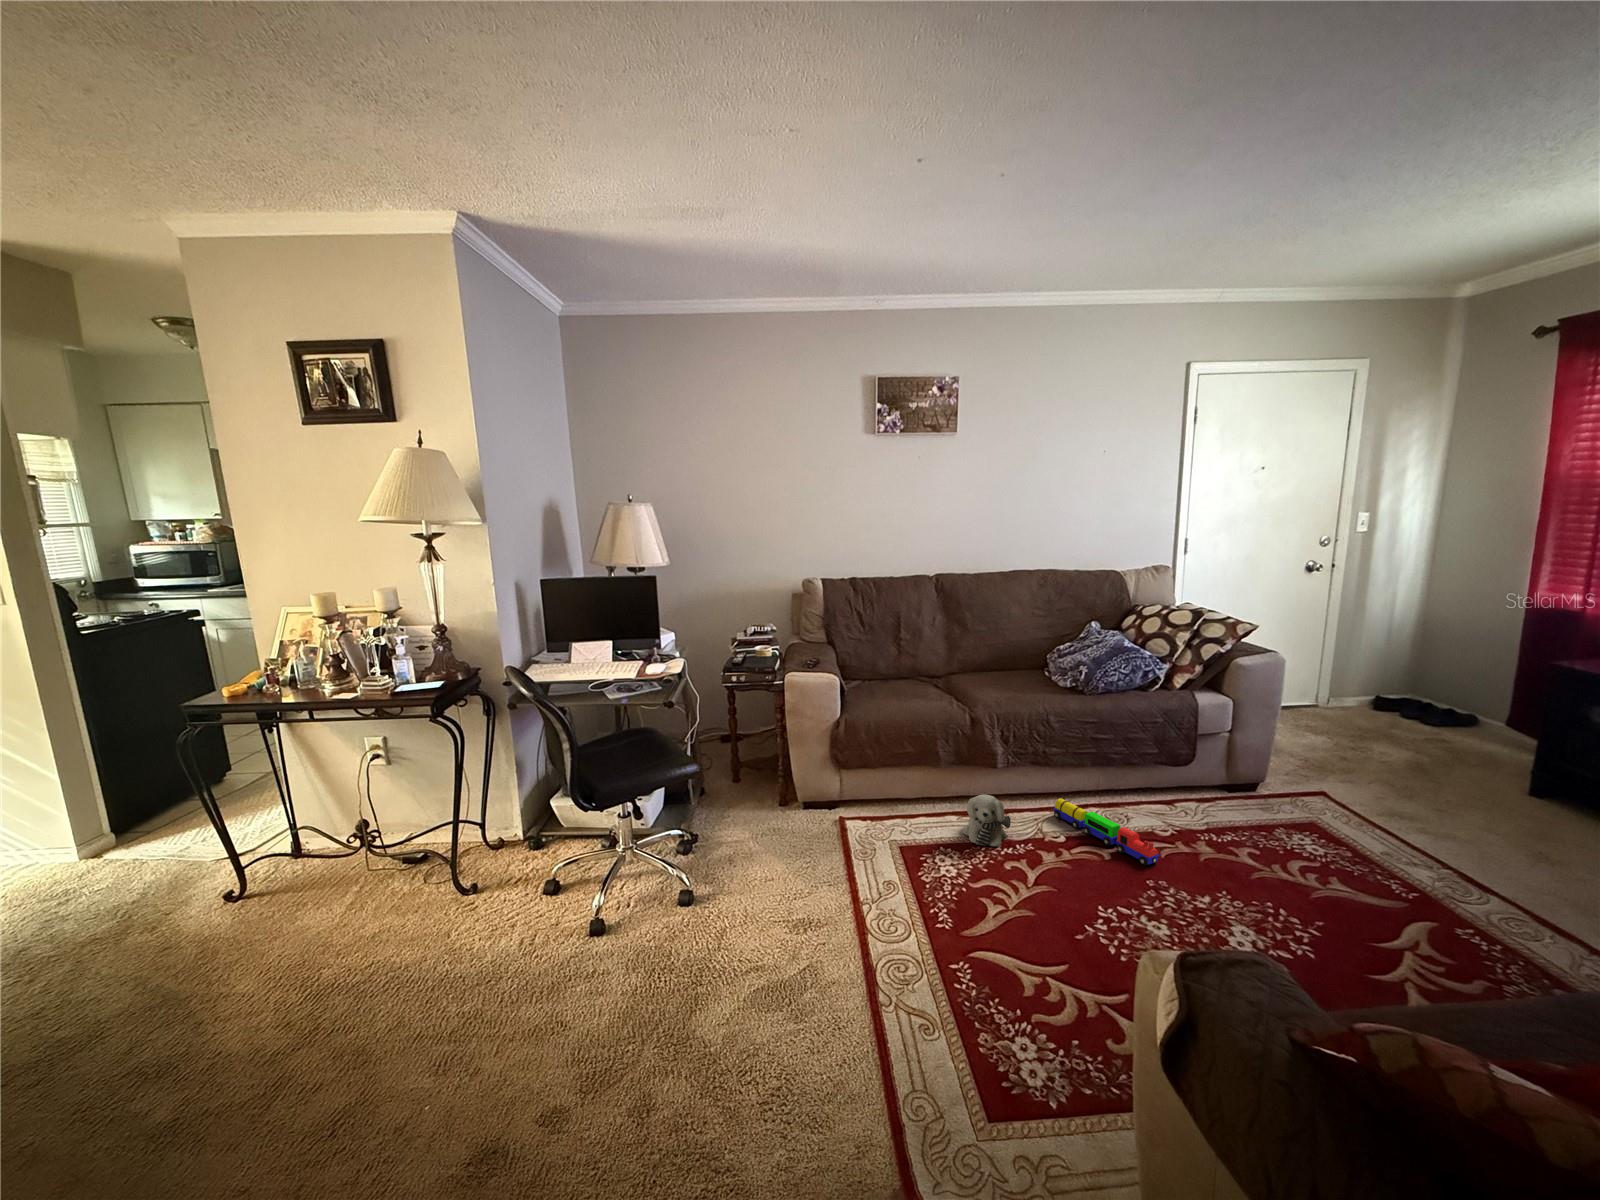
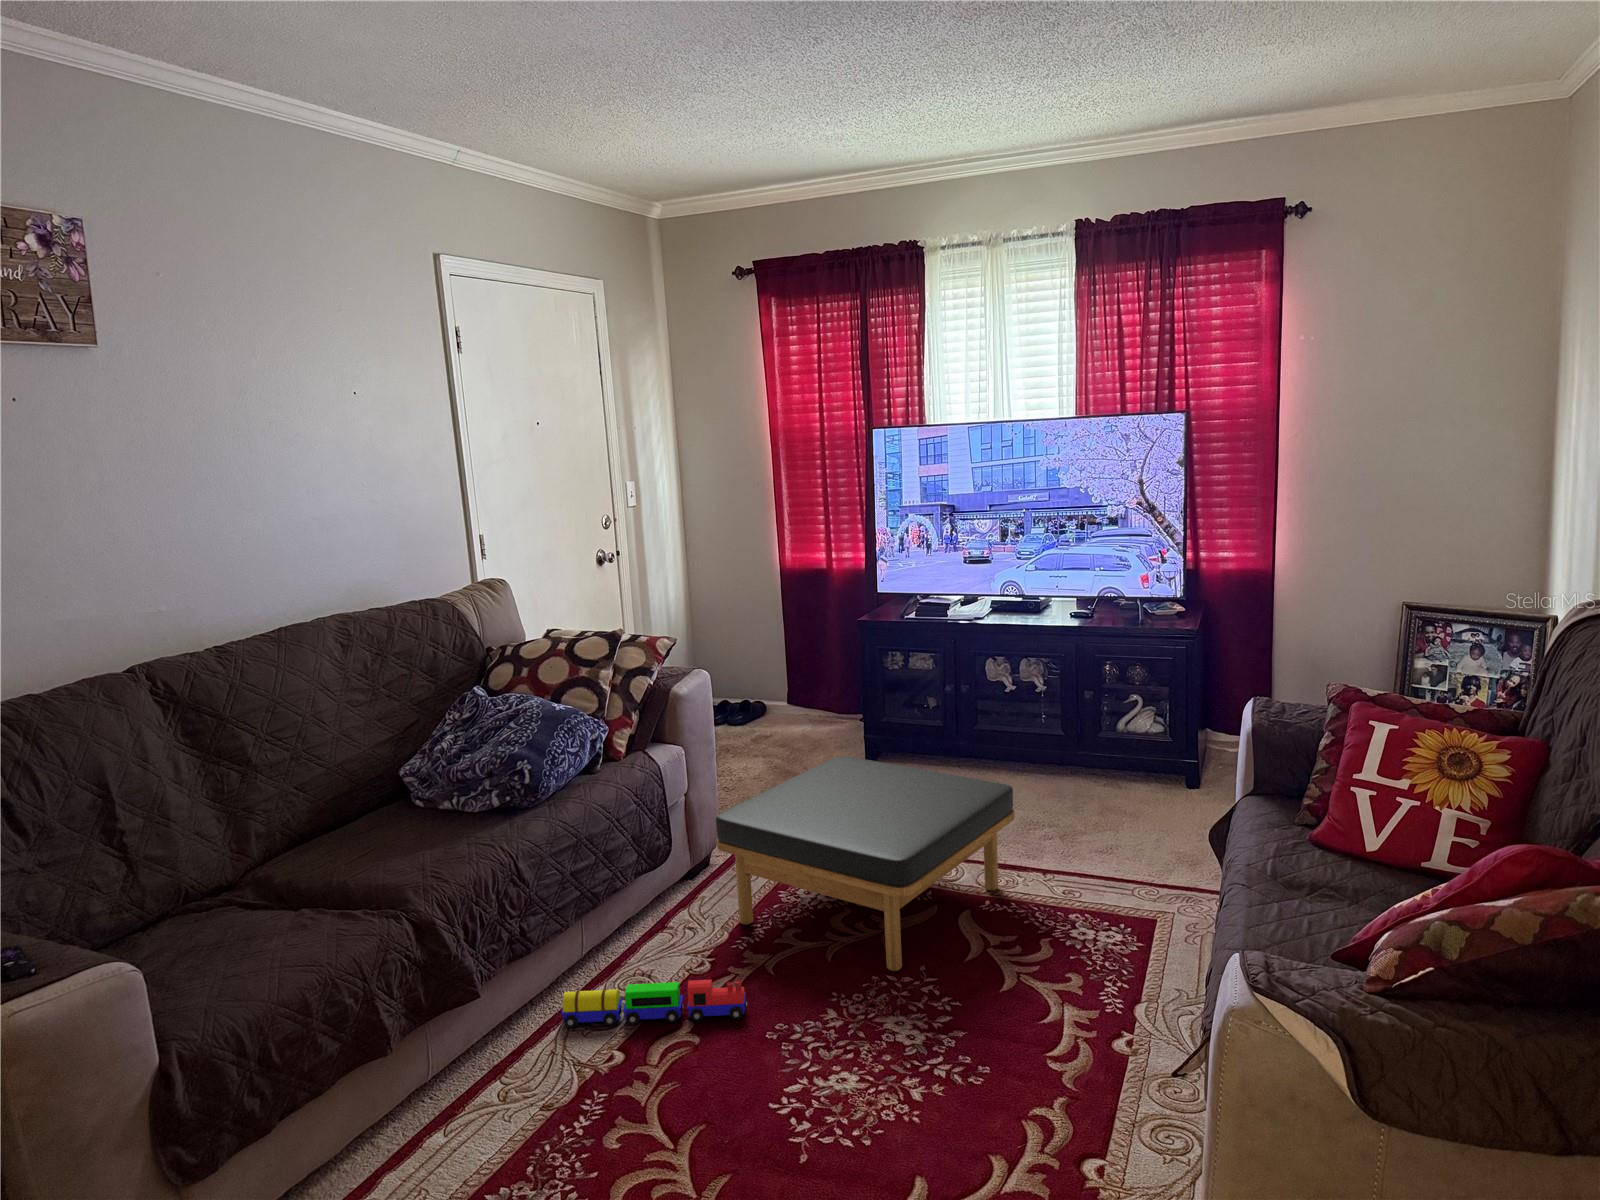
ottoman: none [1215,748,1549,930] -> present [716,756,1015,971]
plush toy: present [963,795,1011,847] -> none [469,1043,562,1150]

